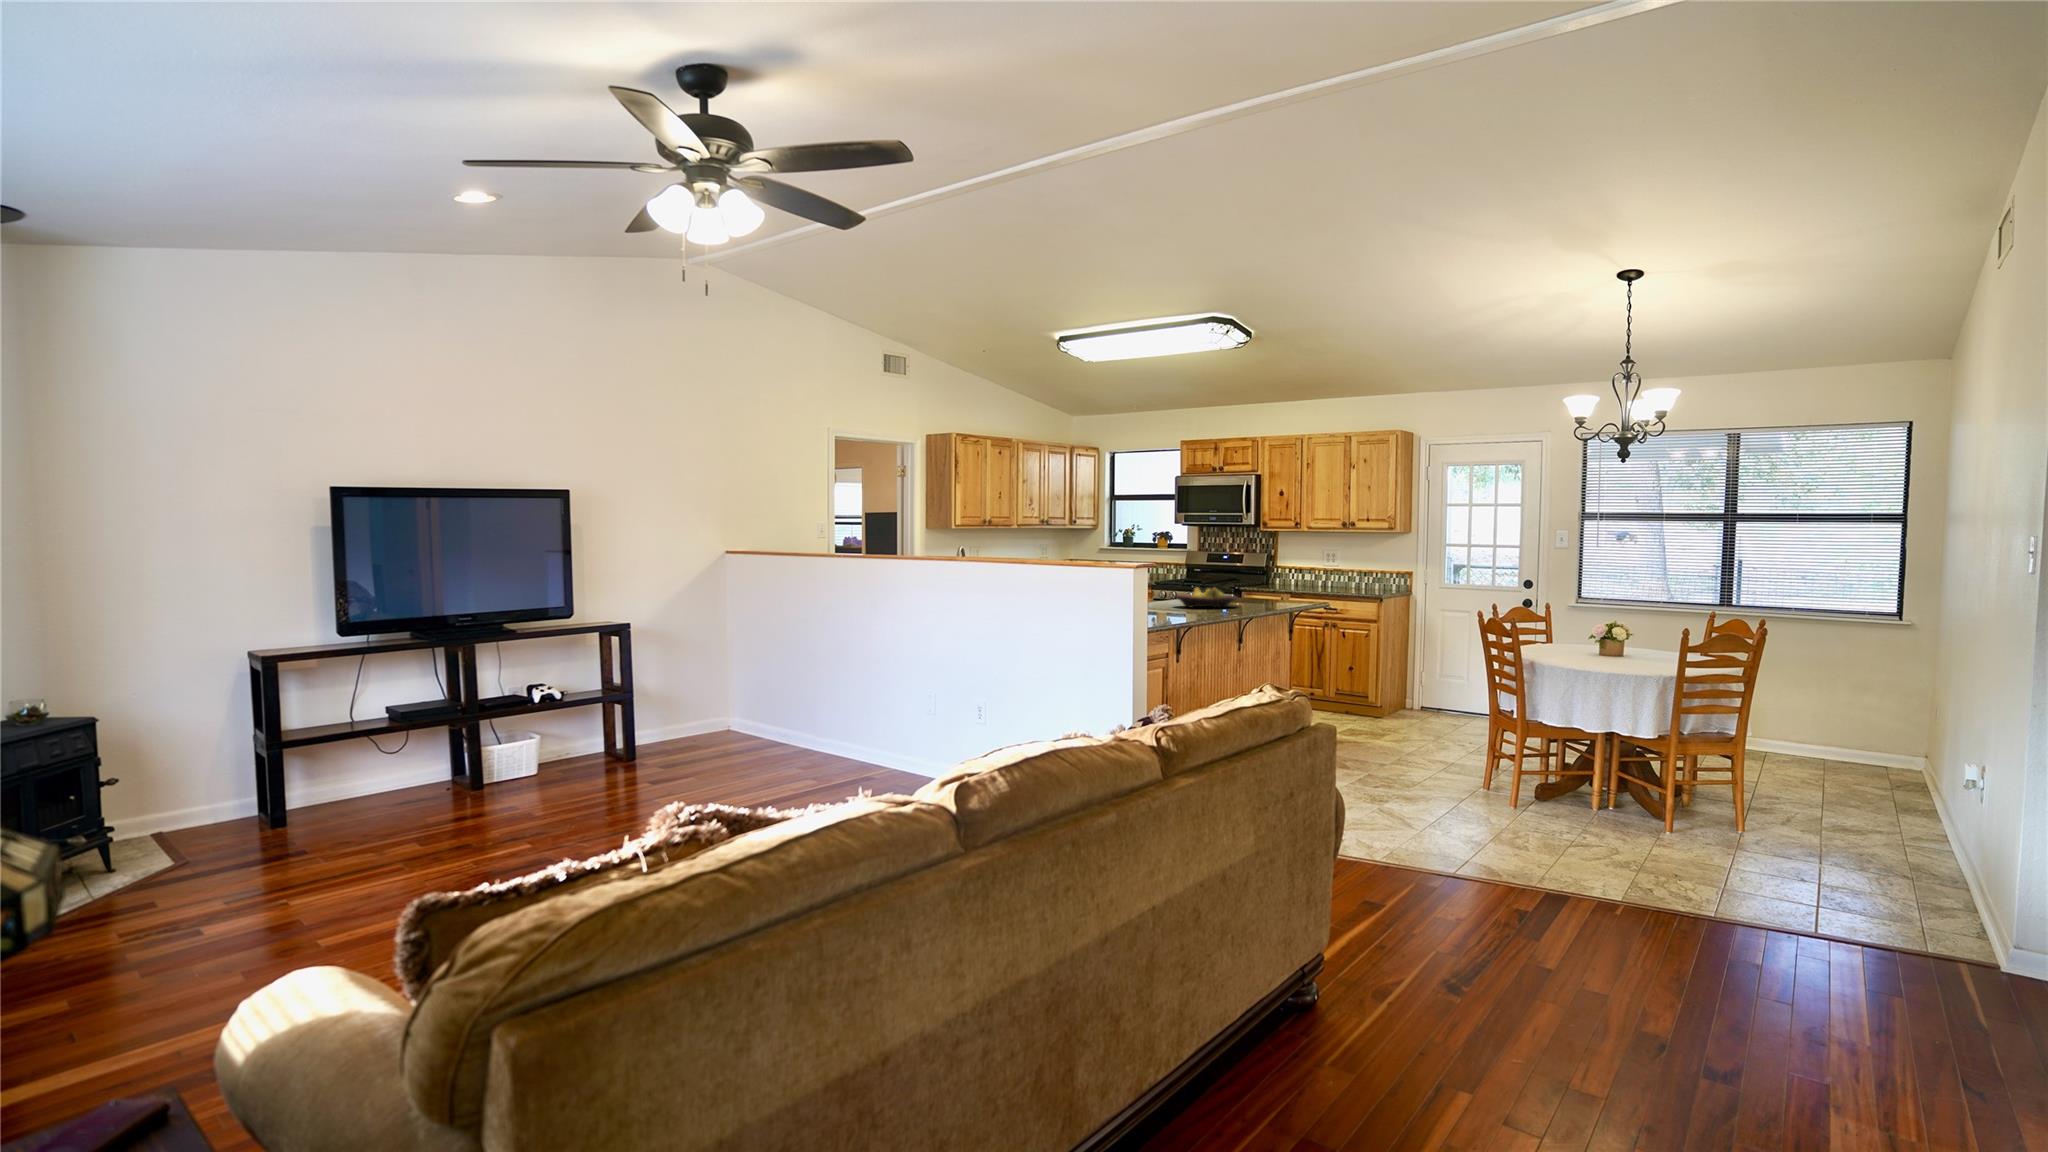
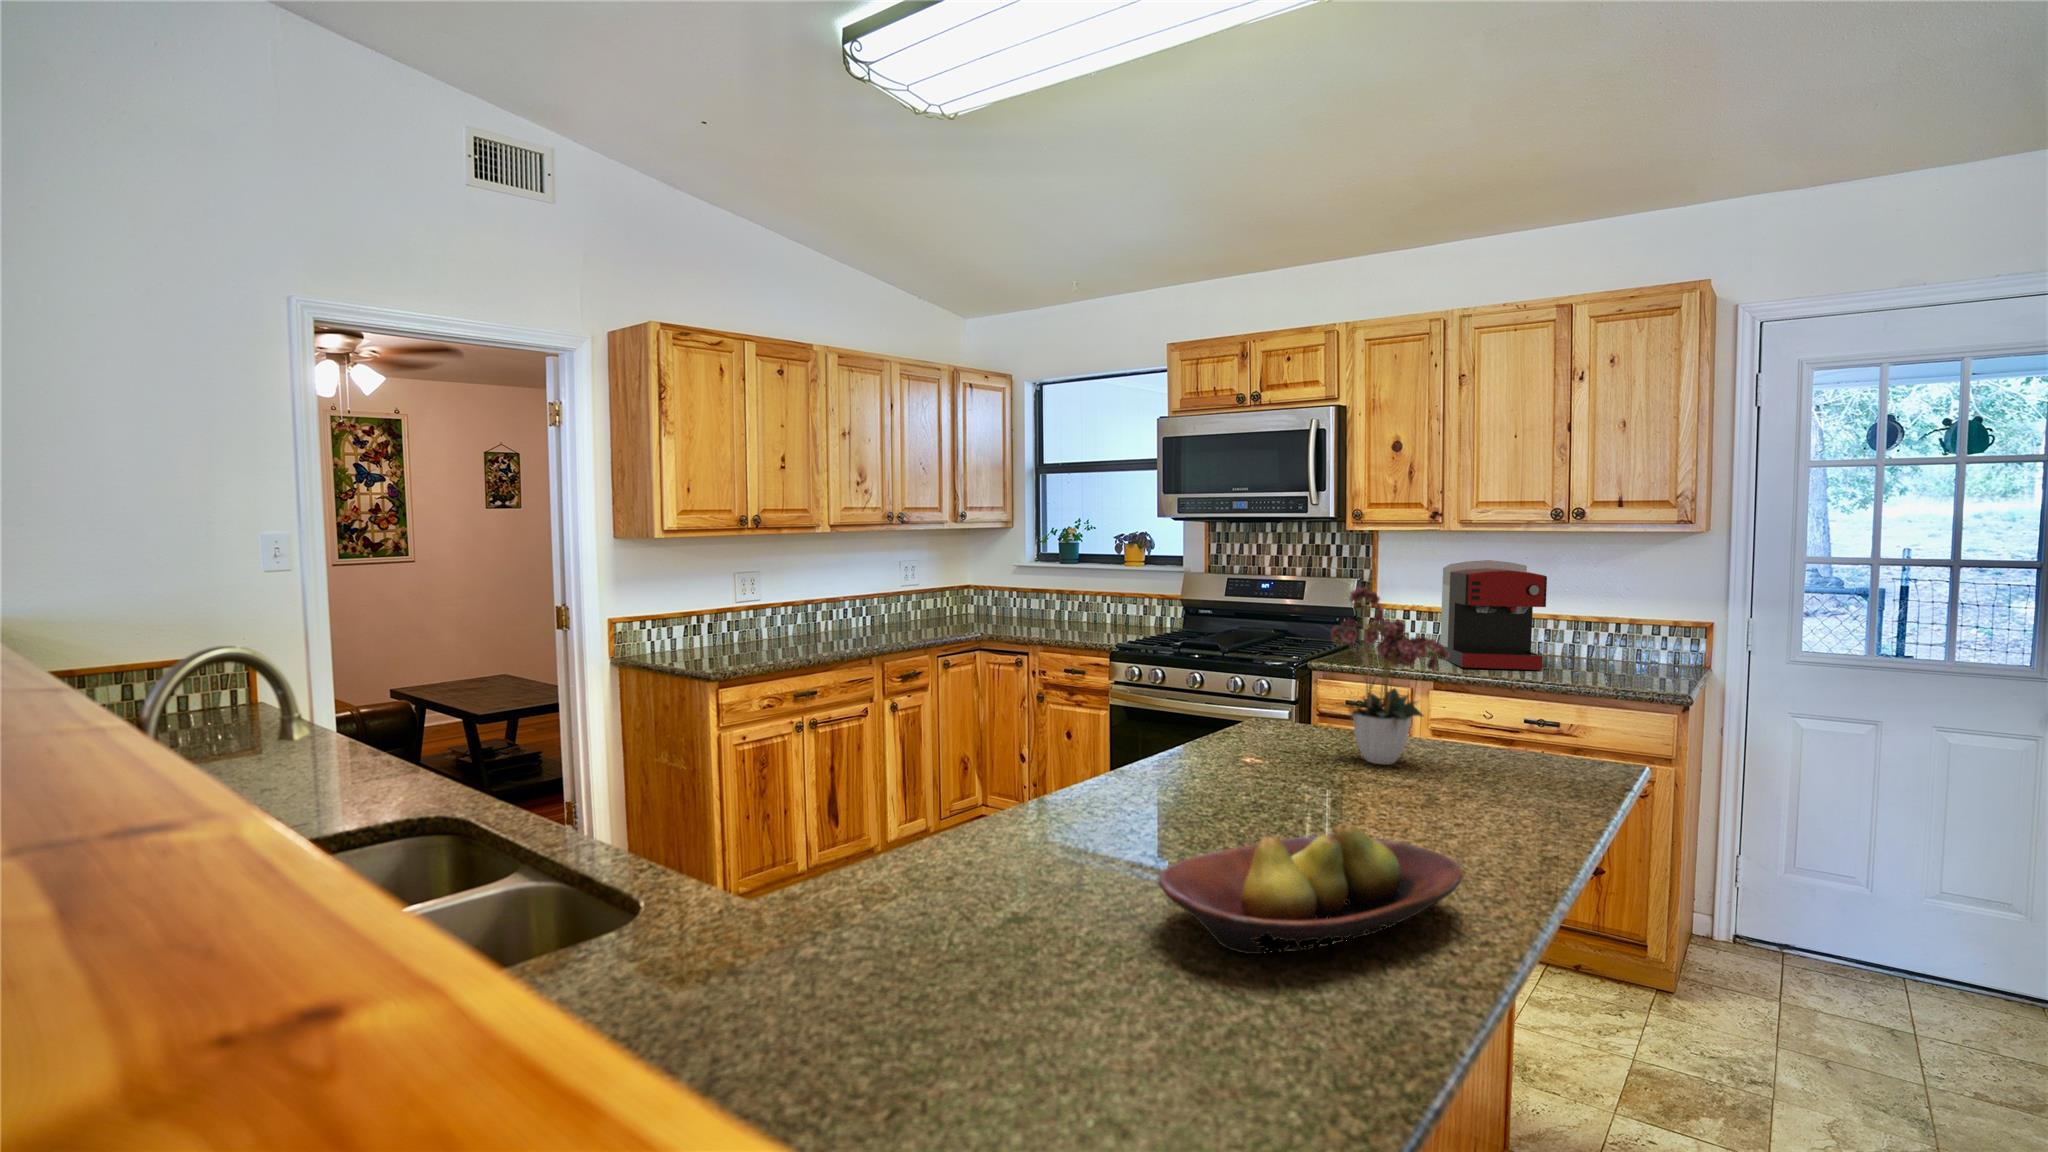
flower arrangement: none [1226,542,1264,598] -> present [1331,587,1448,765]
coffee maker: none [1300,544,1340,591] -> present [1440,560,1547,670]

